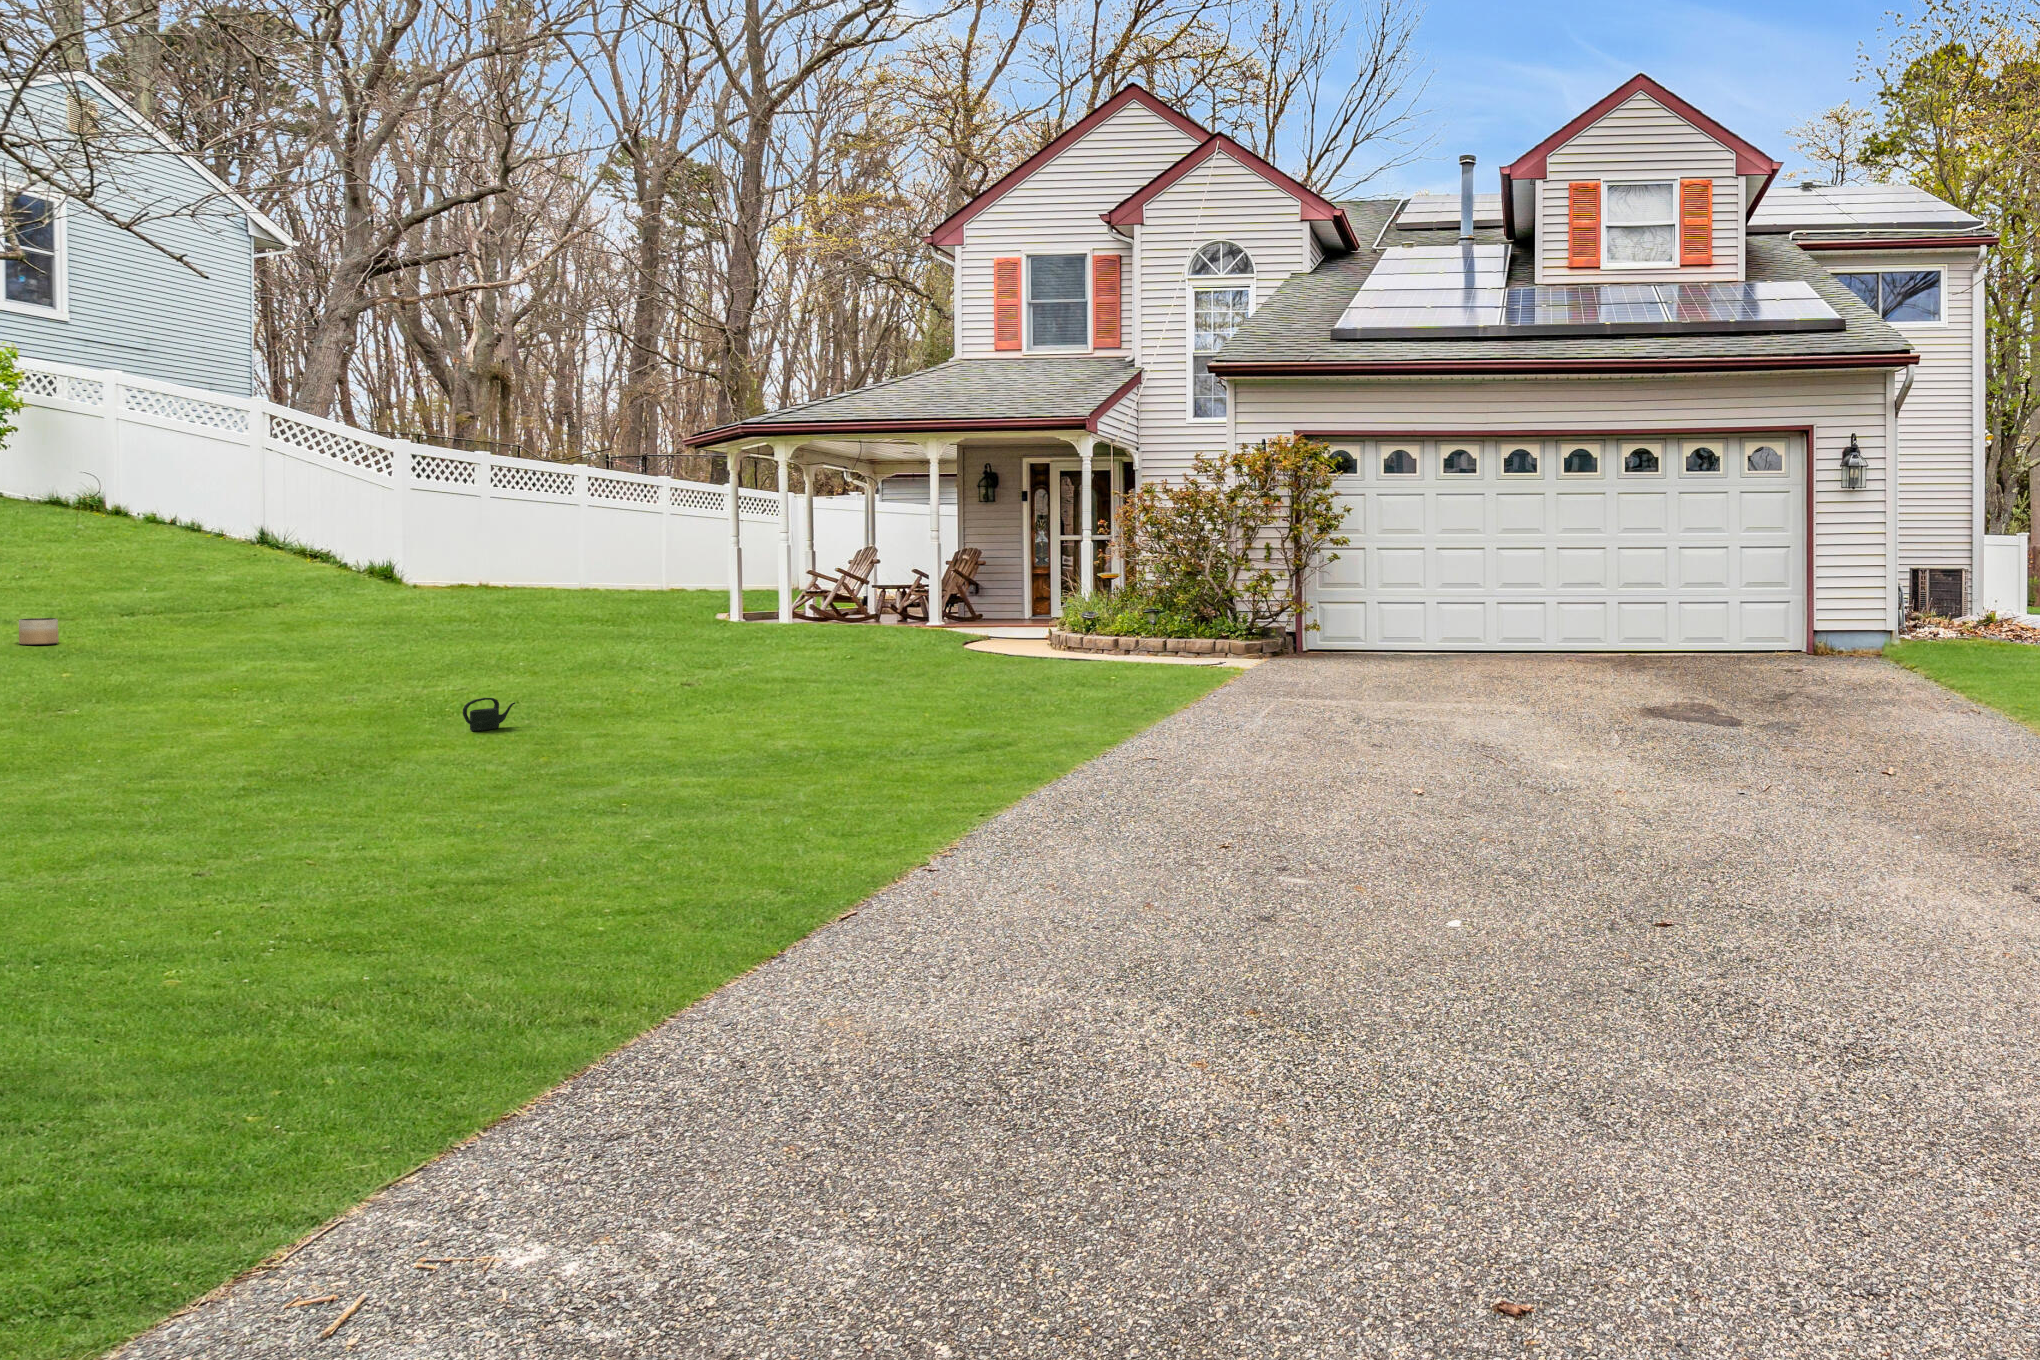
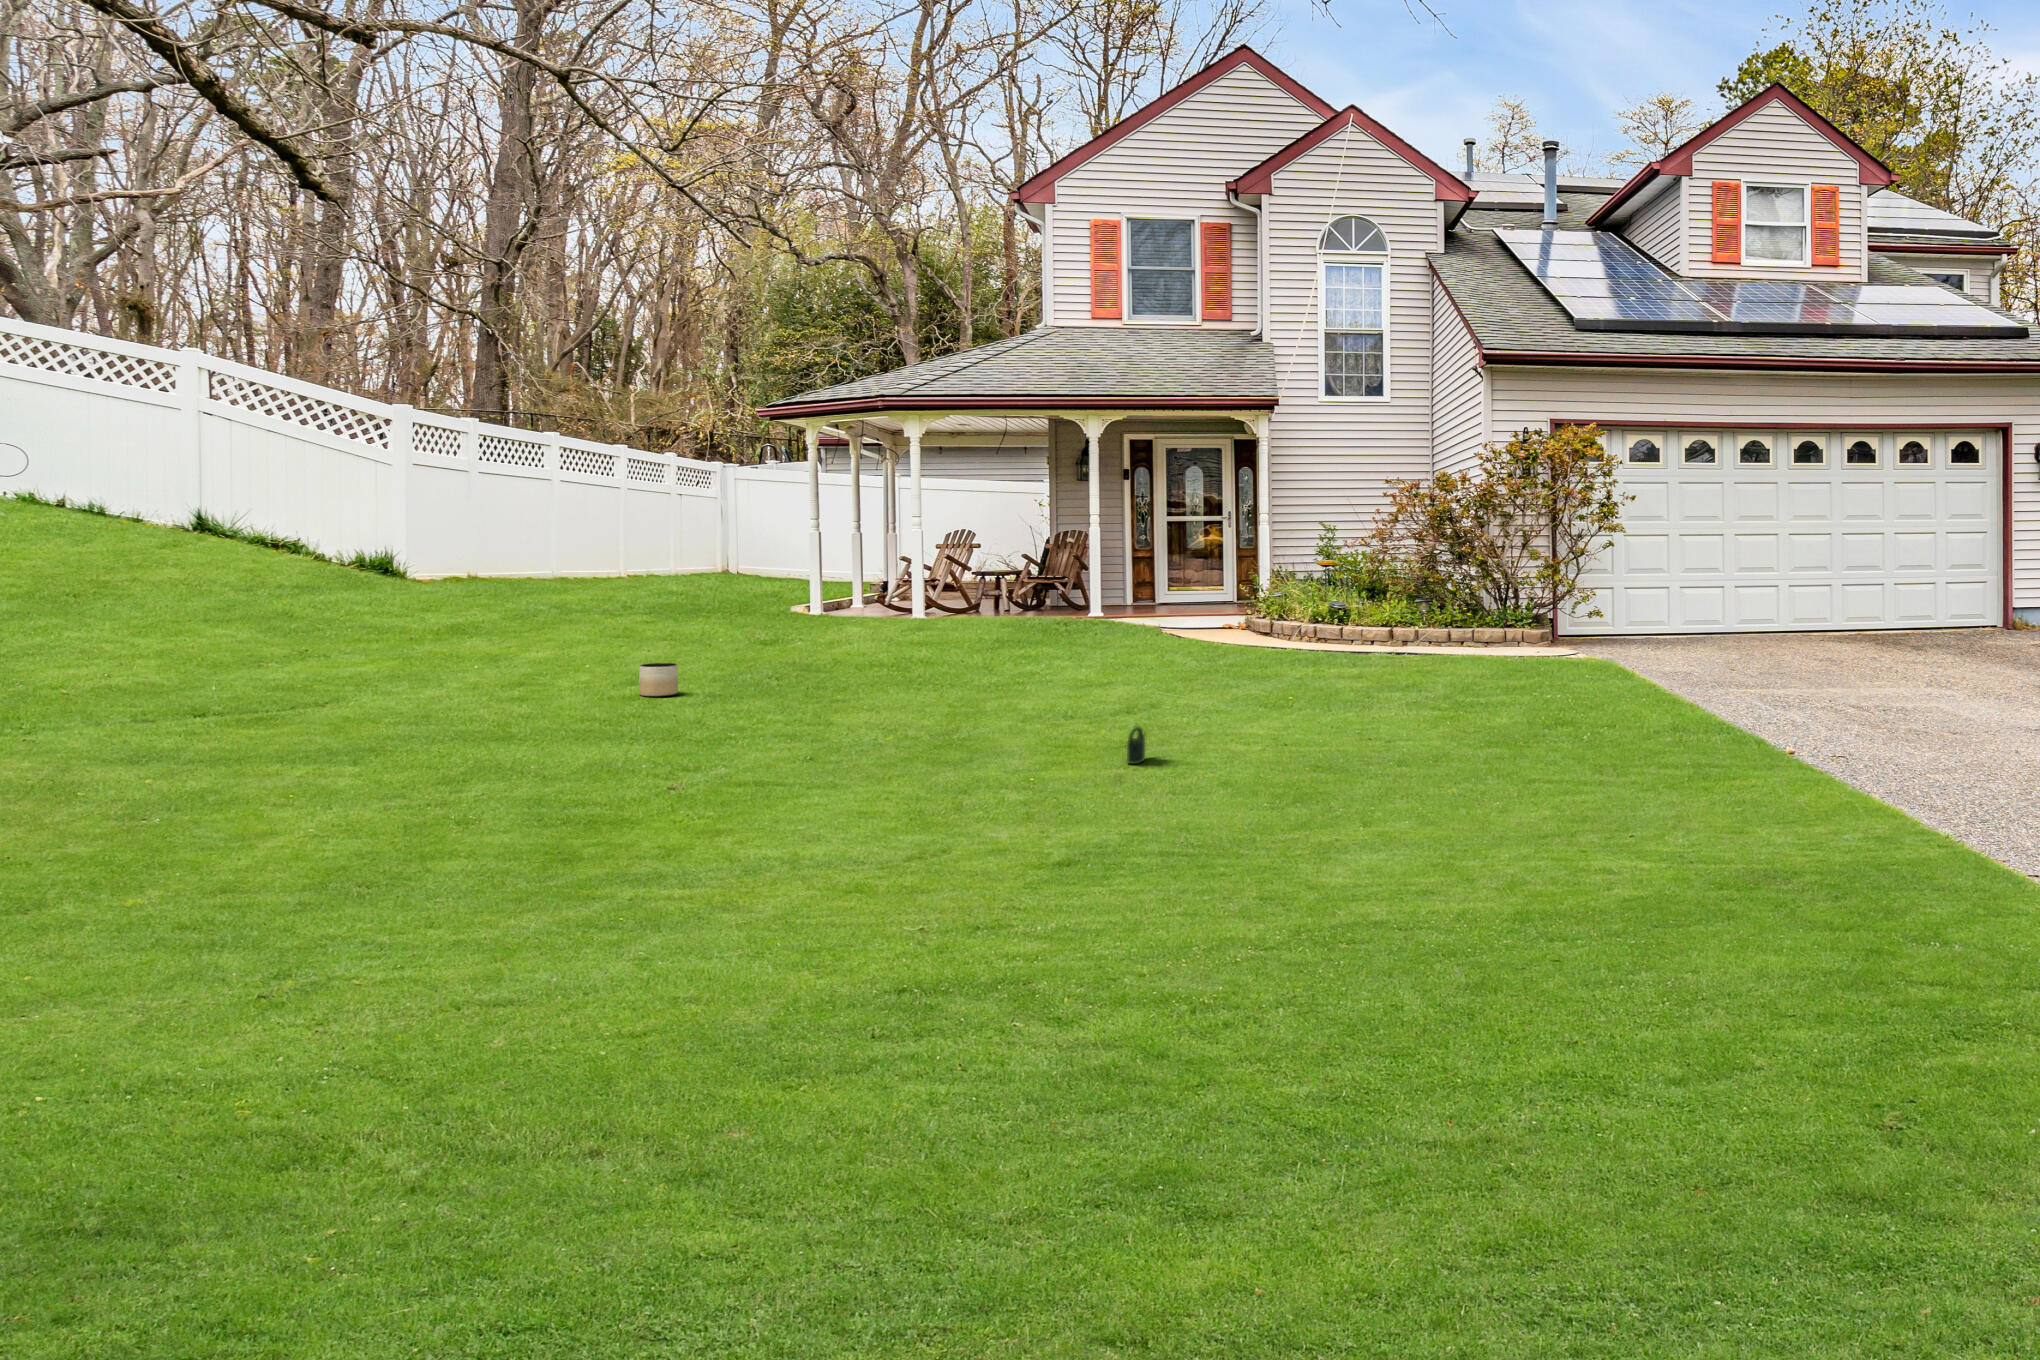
planter: present [19,618,59,645] -> present [639,663,678,697]

